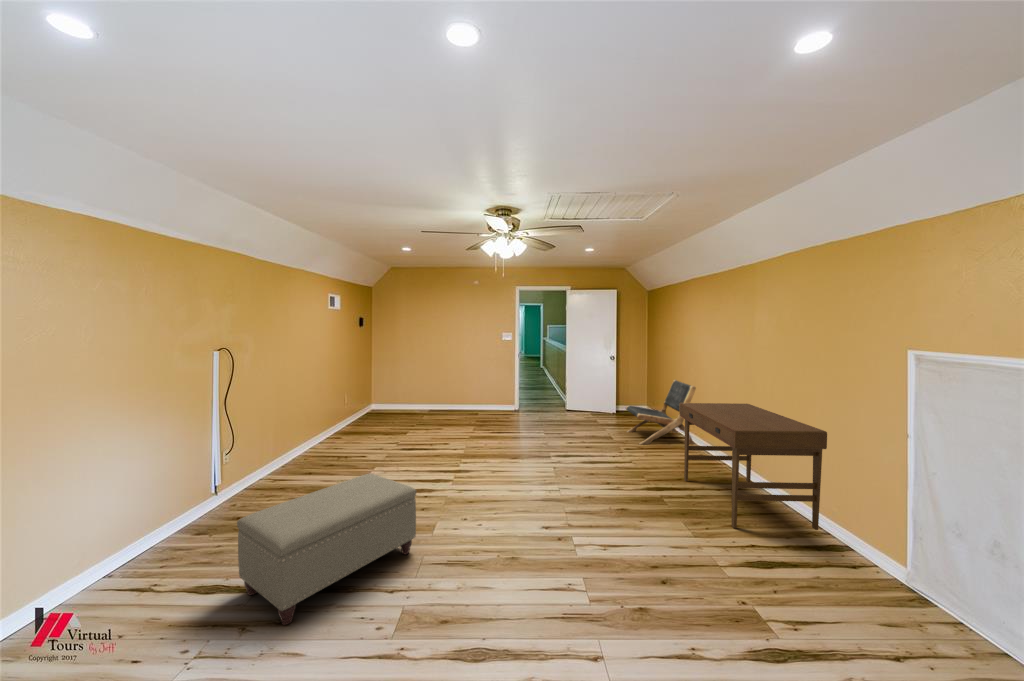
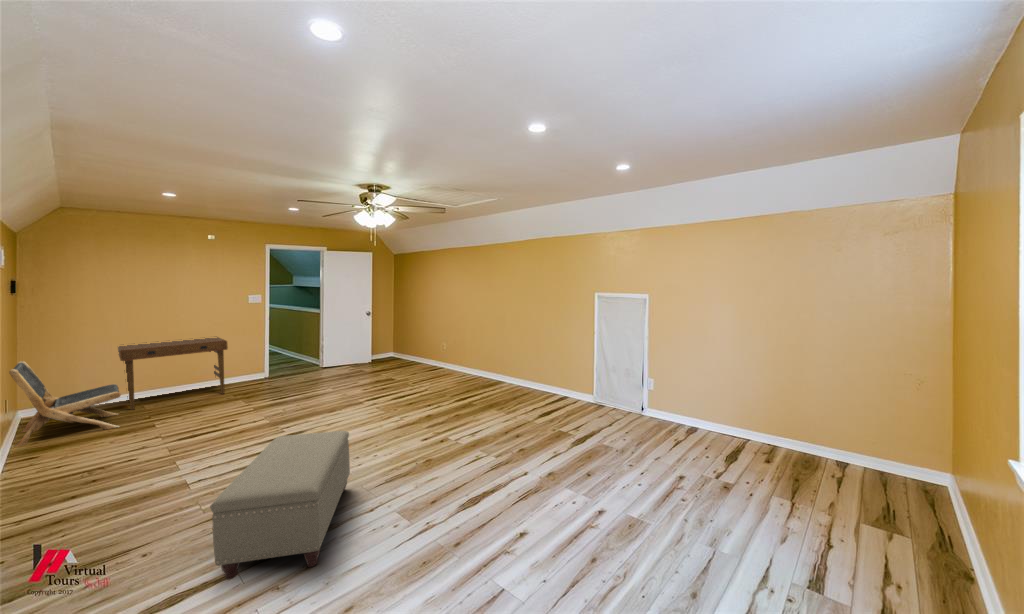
lounge chair: present [626,380,696,444] -> present [9,361,121,447]
desk: present [680,403,827,530] -> present [118,337,228,410]

